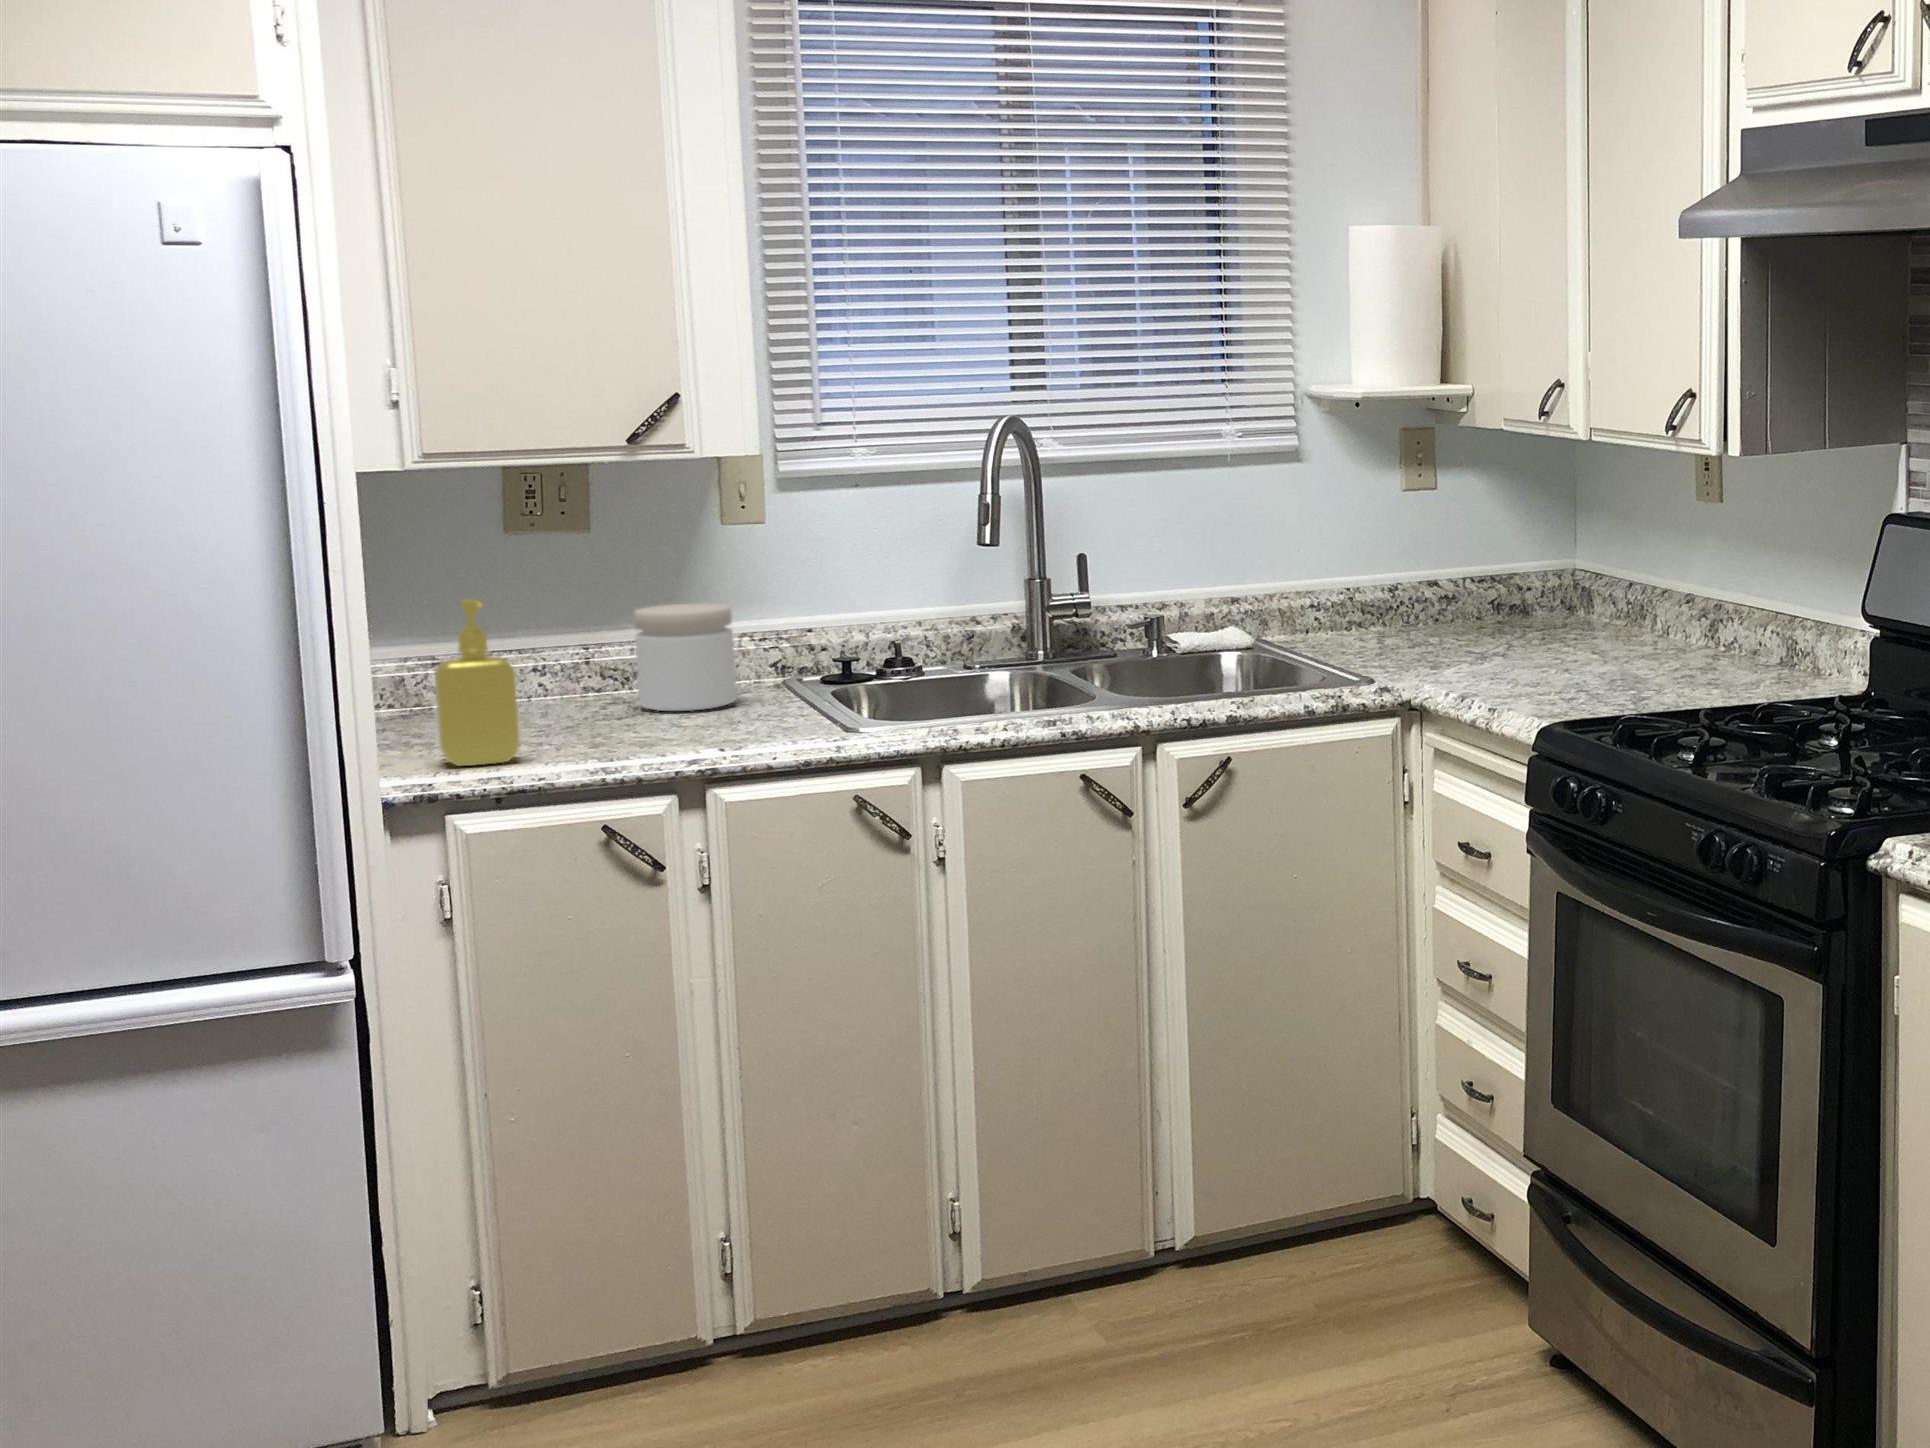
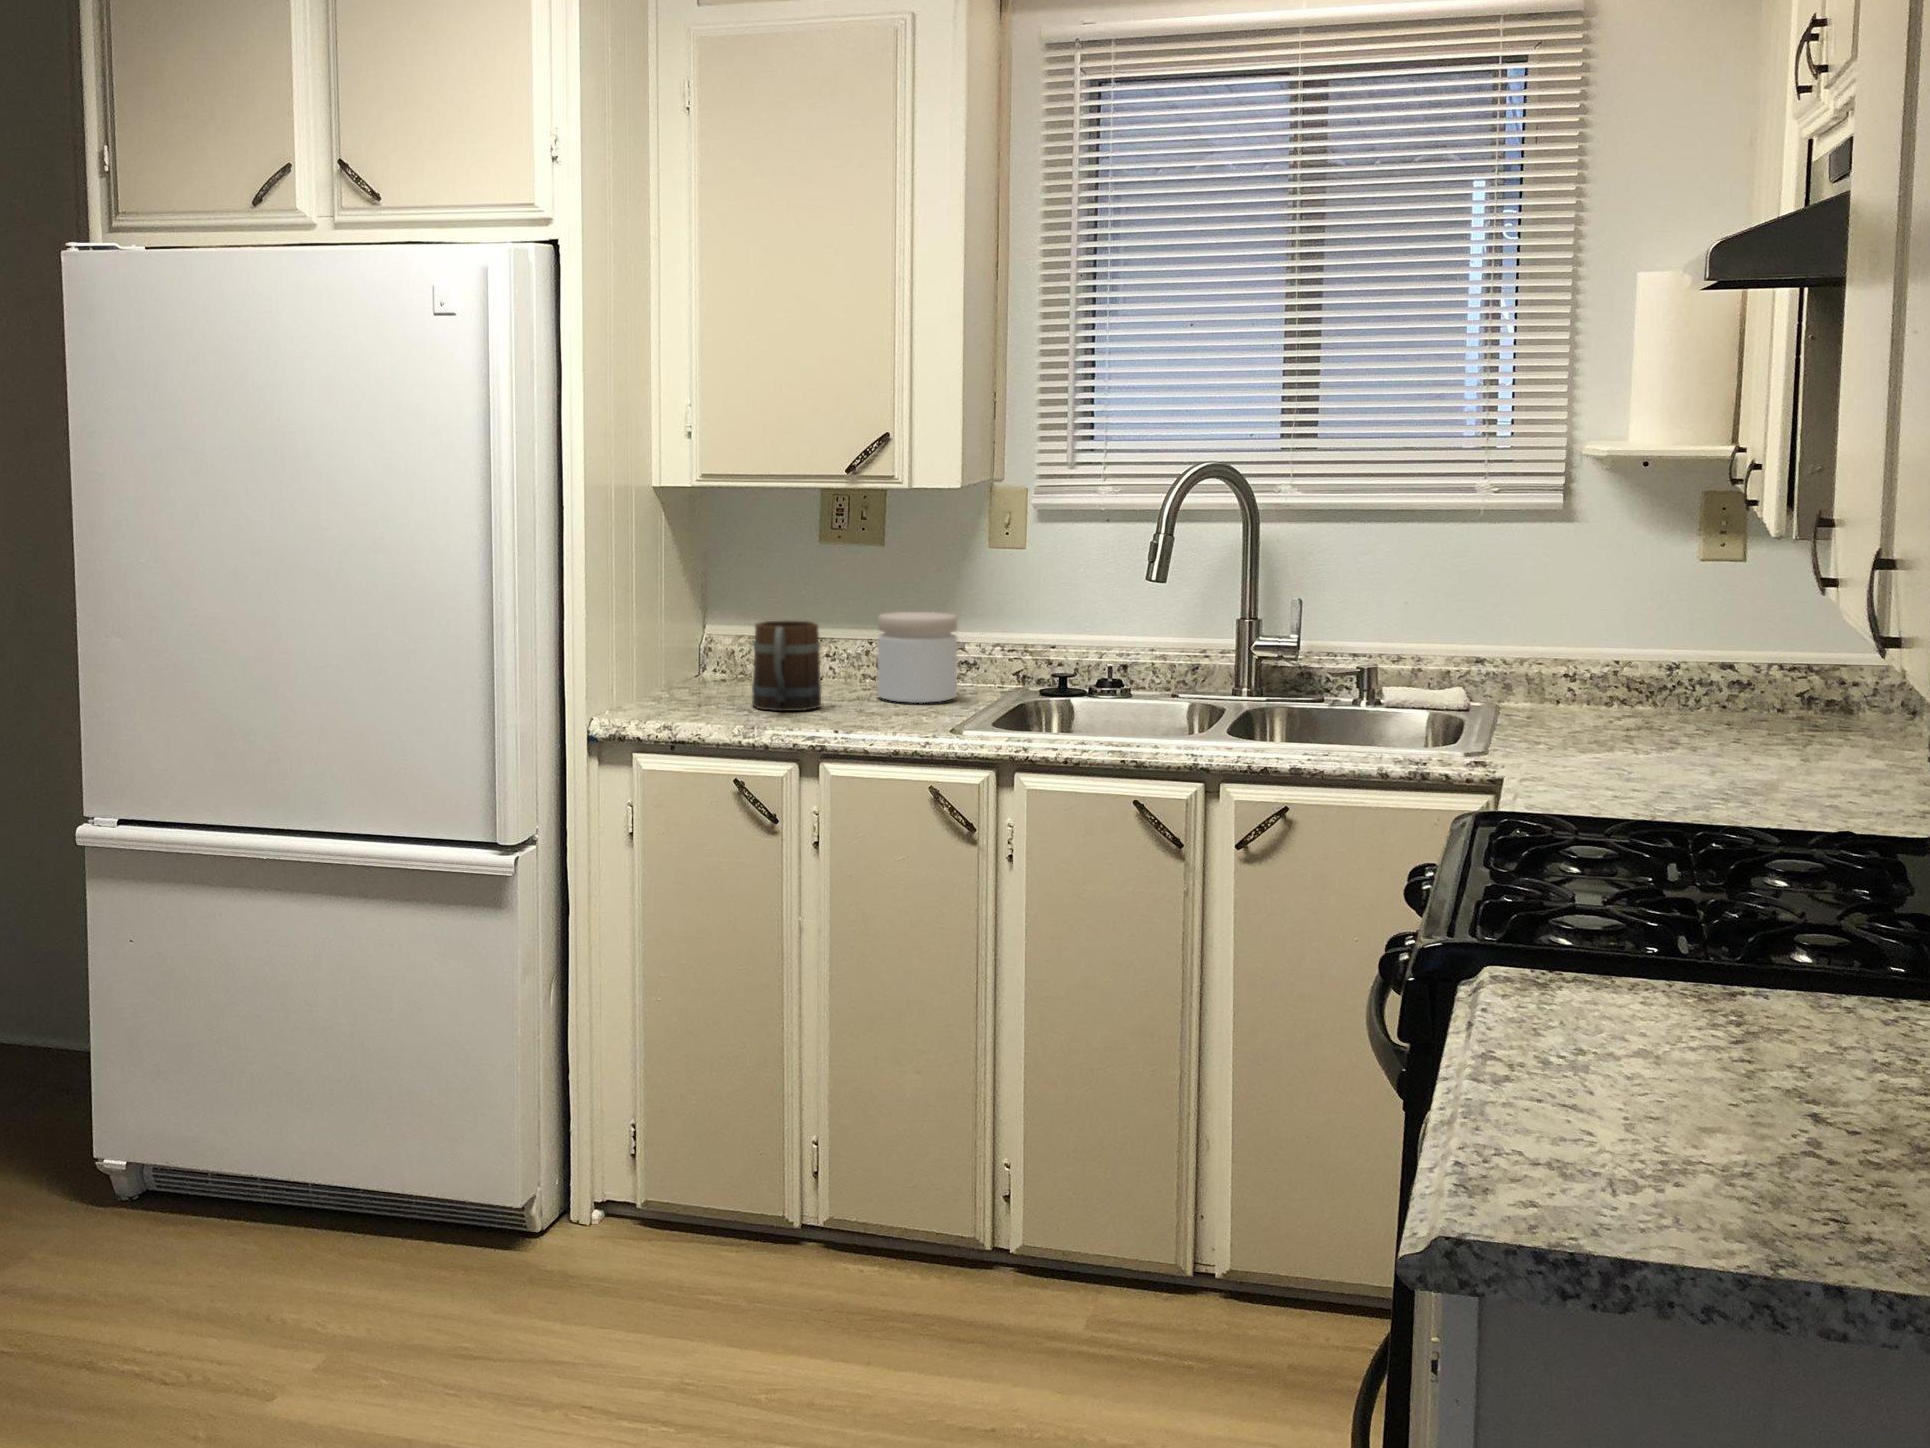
soap dispenser: present [435,599,519,766] -> none [643,588,704,719]
mug: none [528,627,620,740] -> present [752,621,821,711]

